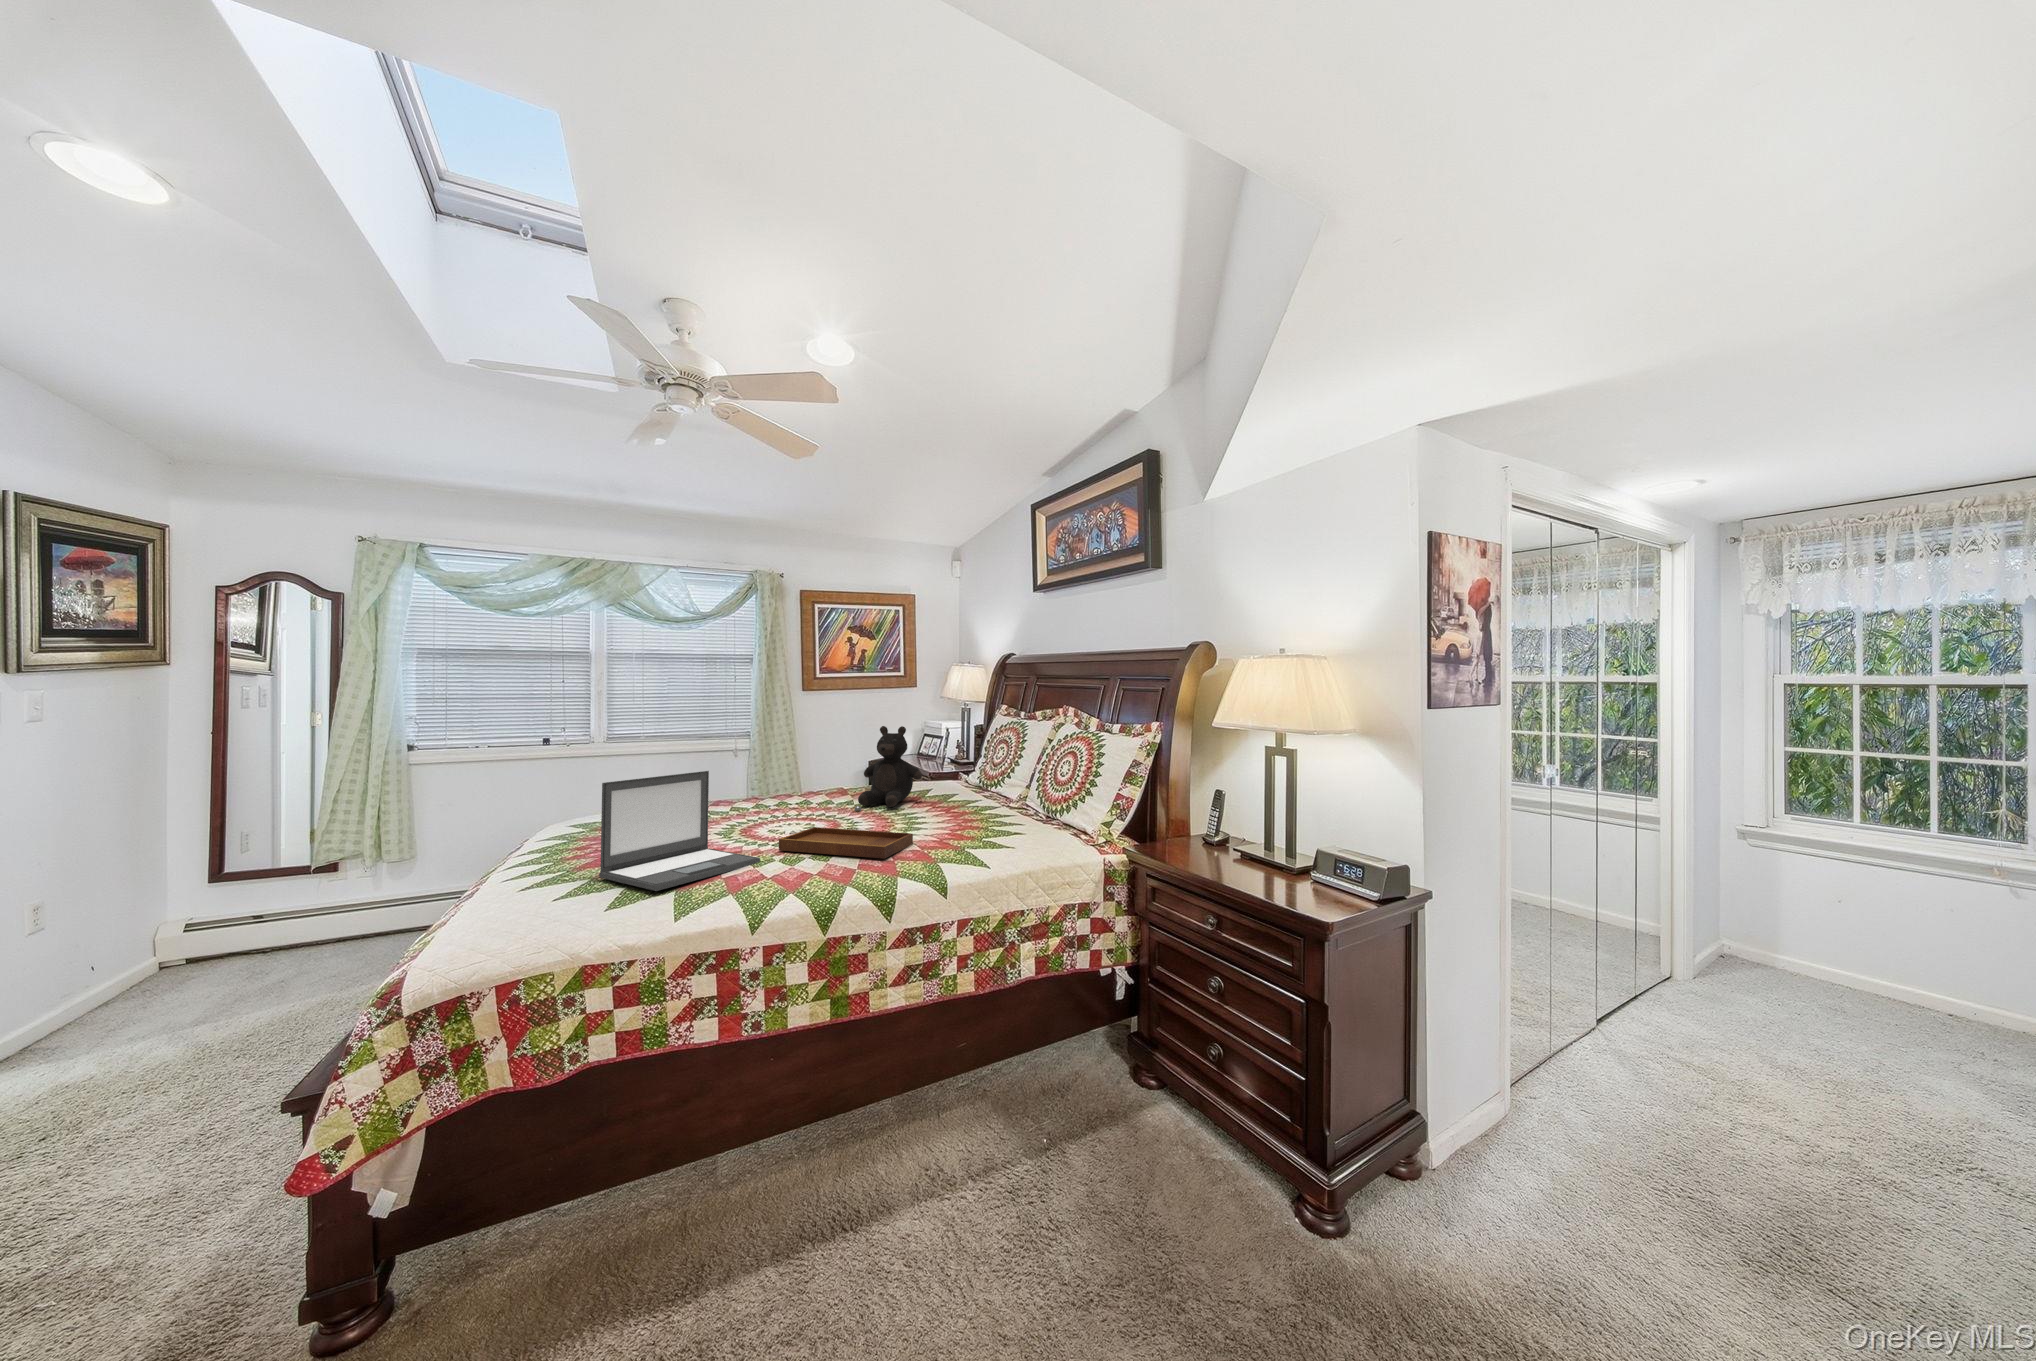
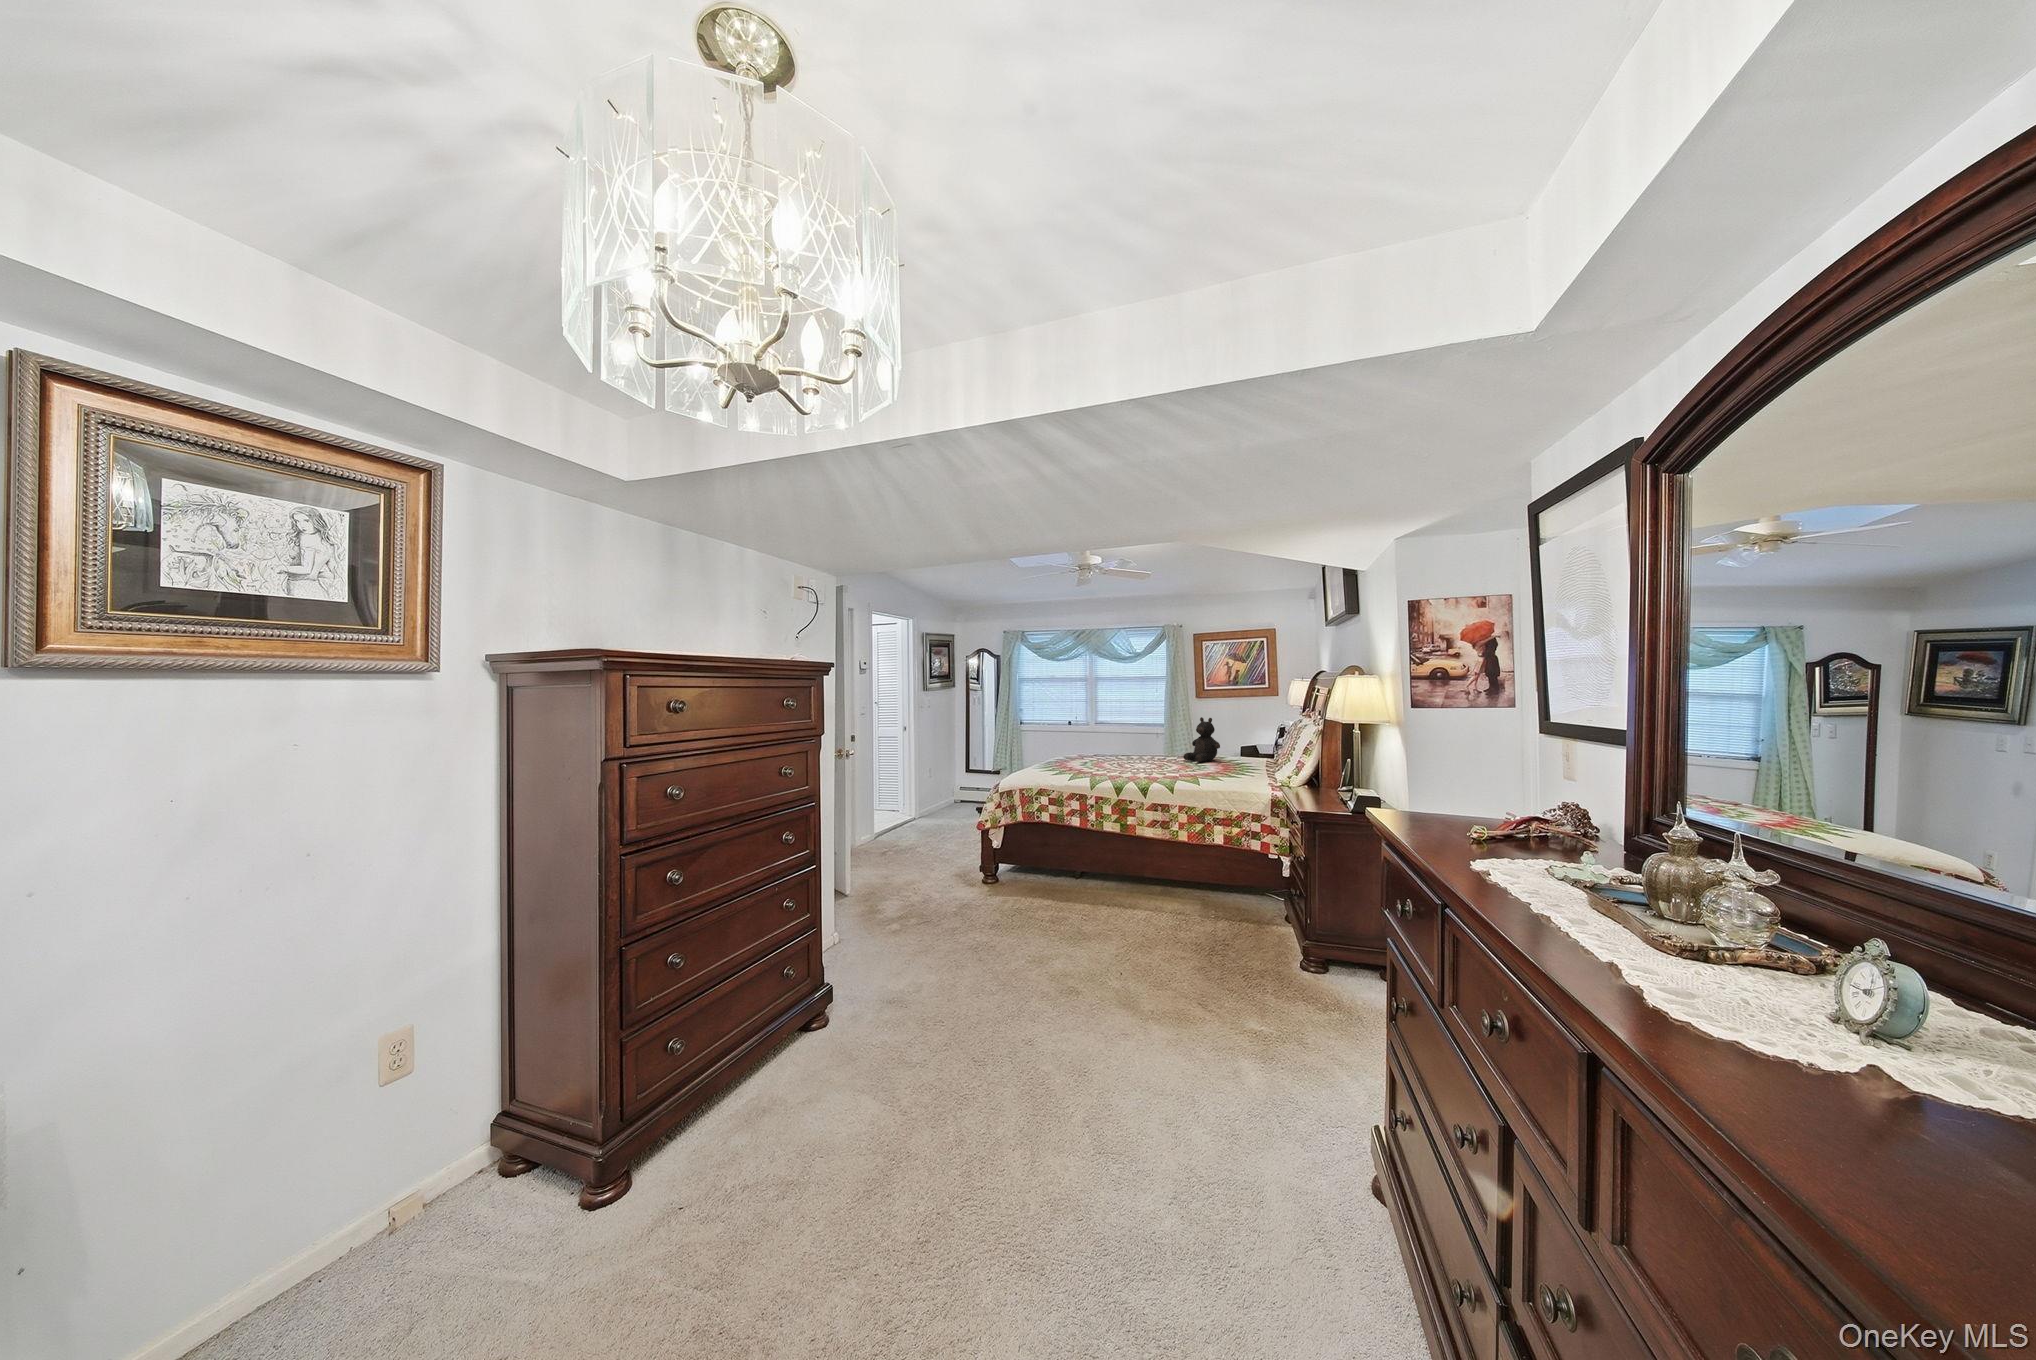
laptop: present [599,771,760,891] -> none [1056,731,1112,772]
tray: present [779,806,913,859] -> none [1123,753,1181,775]

